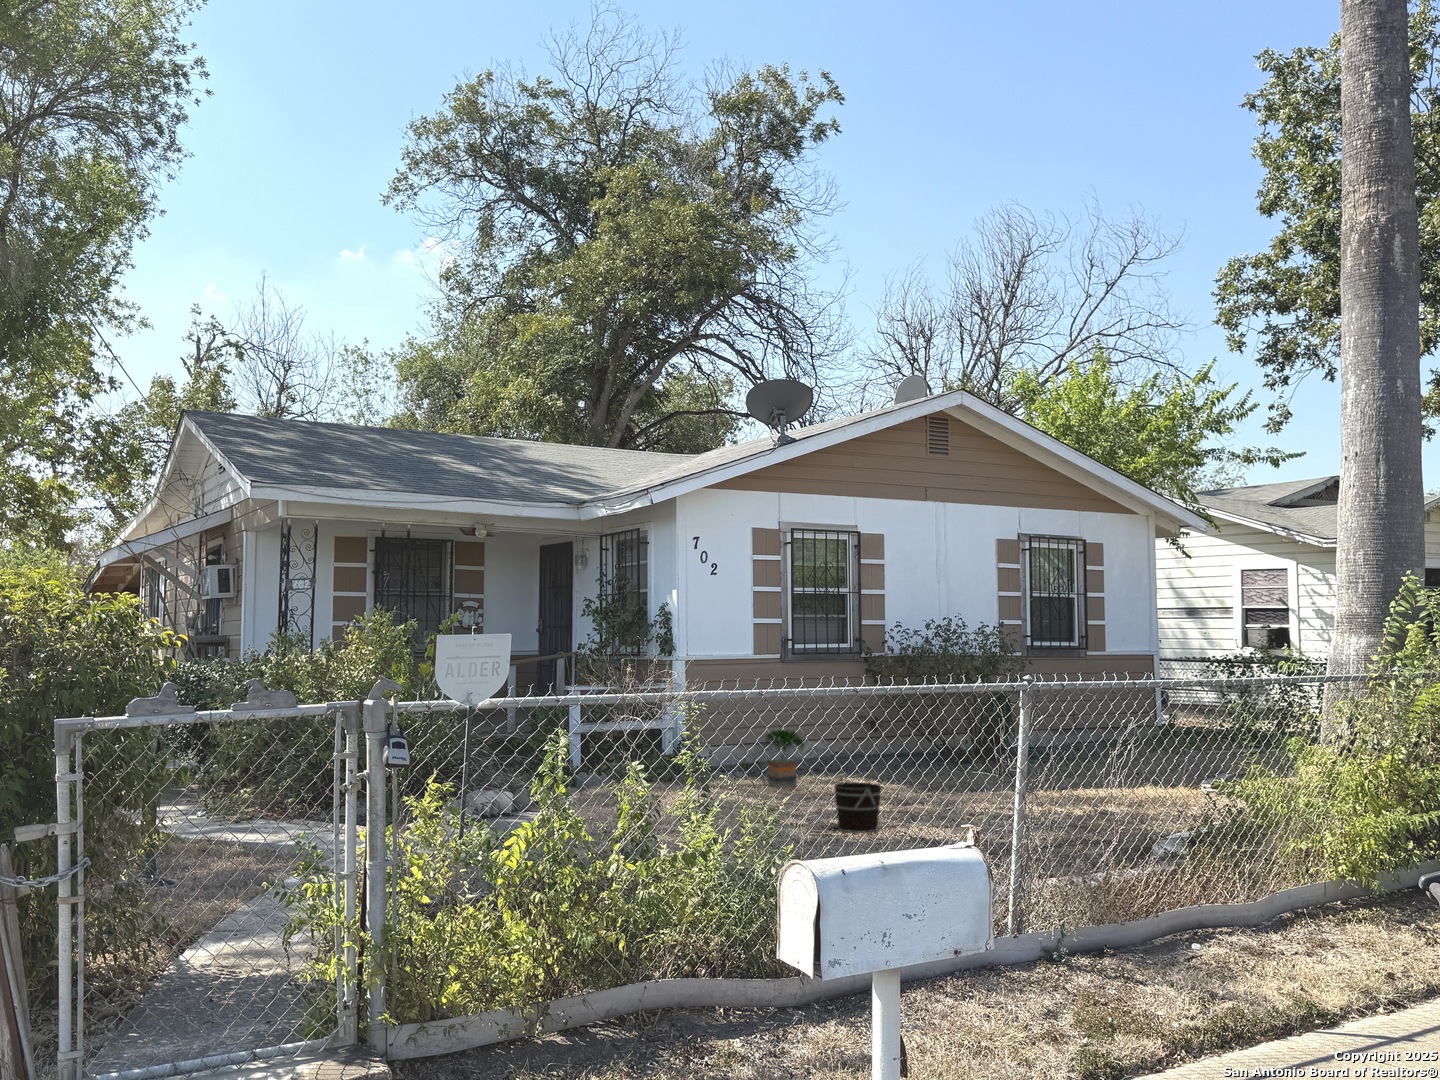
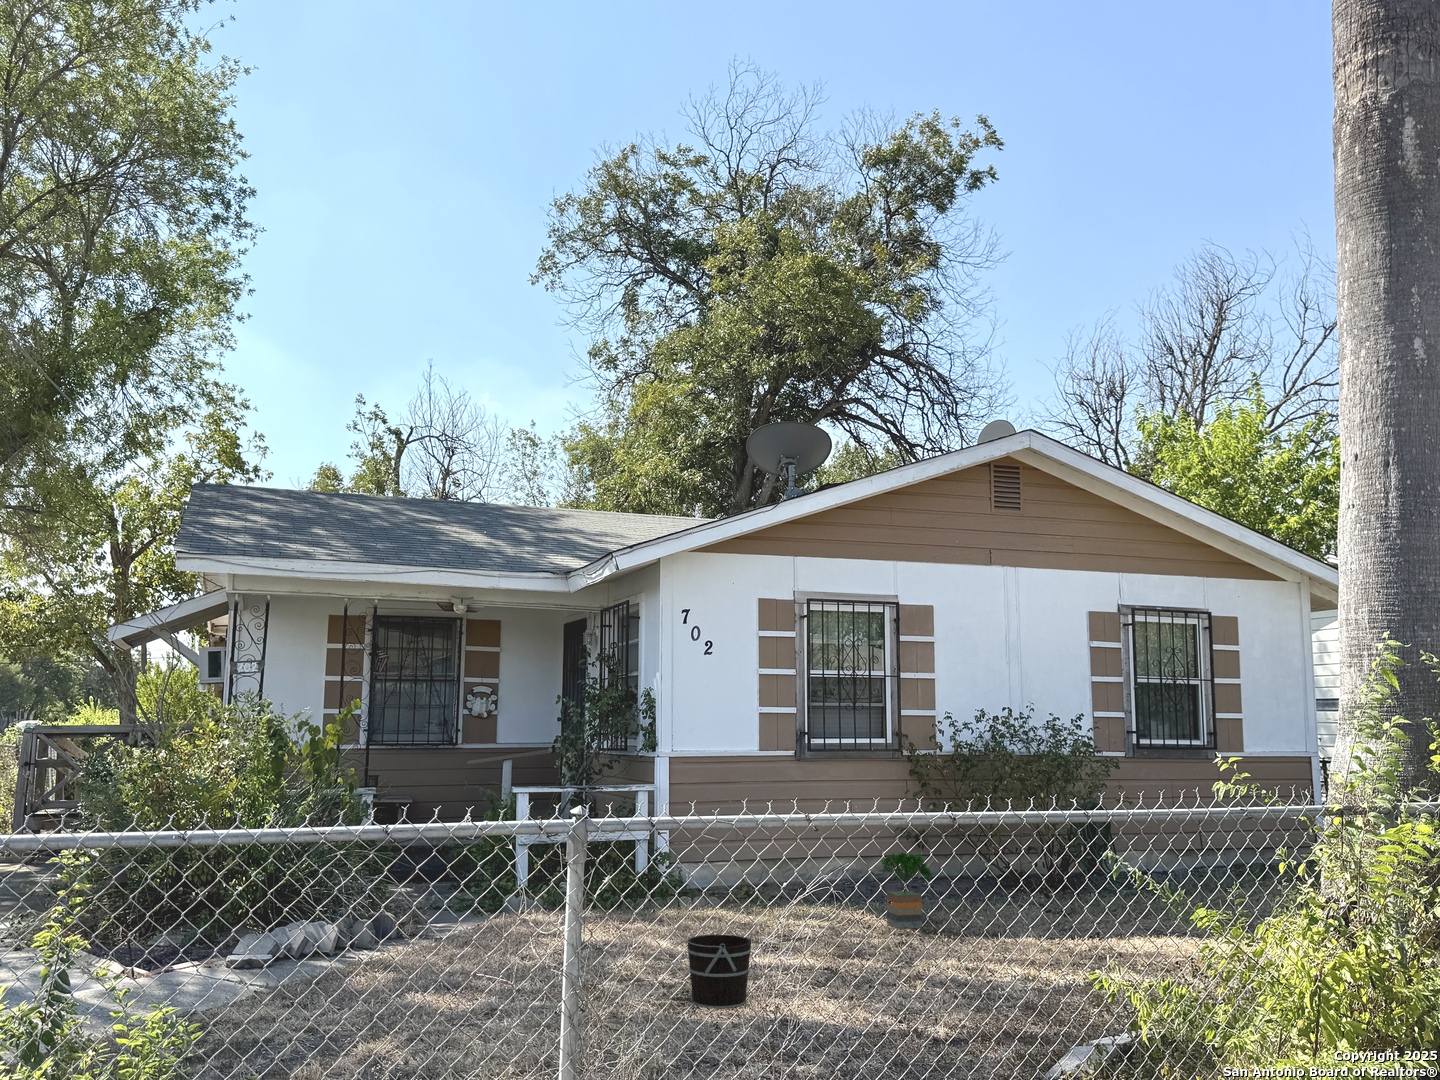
potted tree: present [765,730,804,788] -> present [881,853,932,929]

